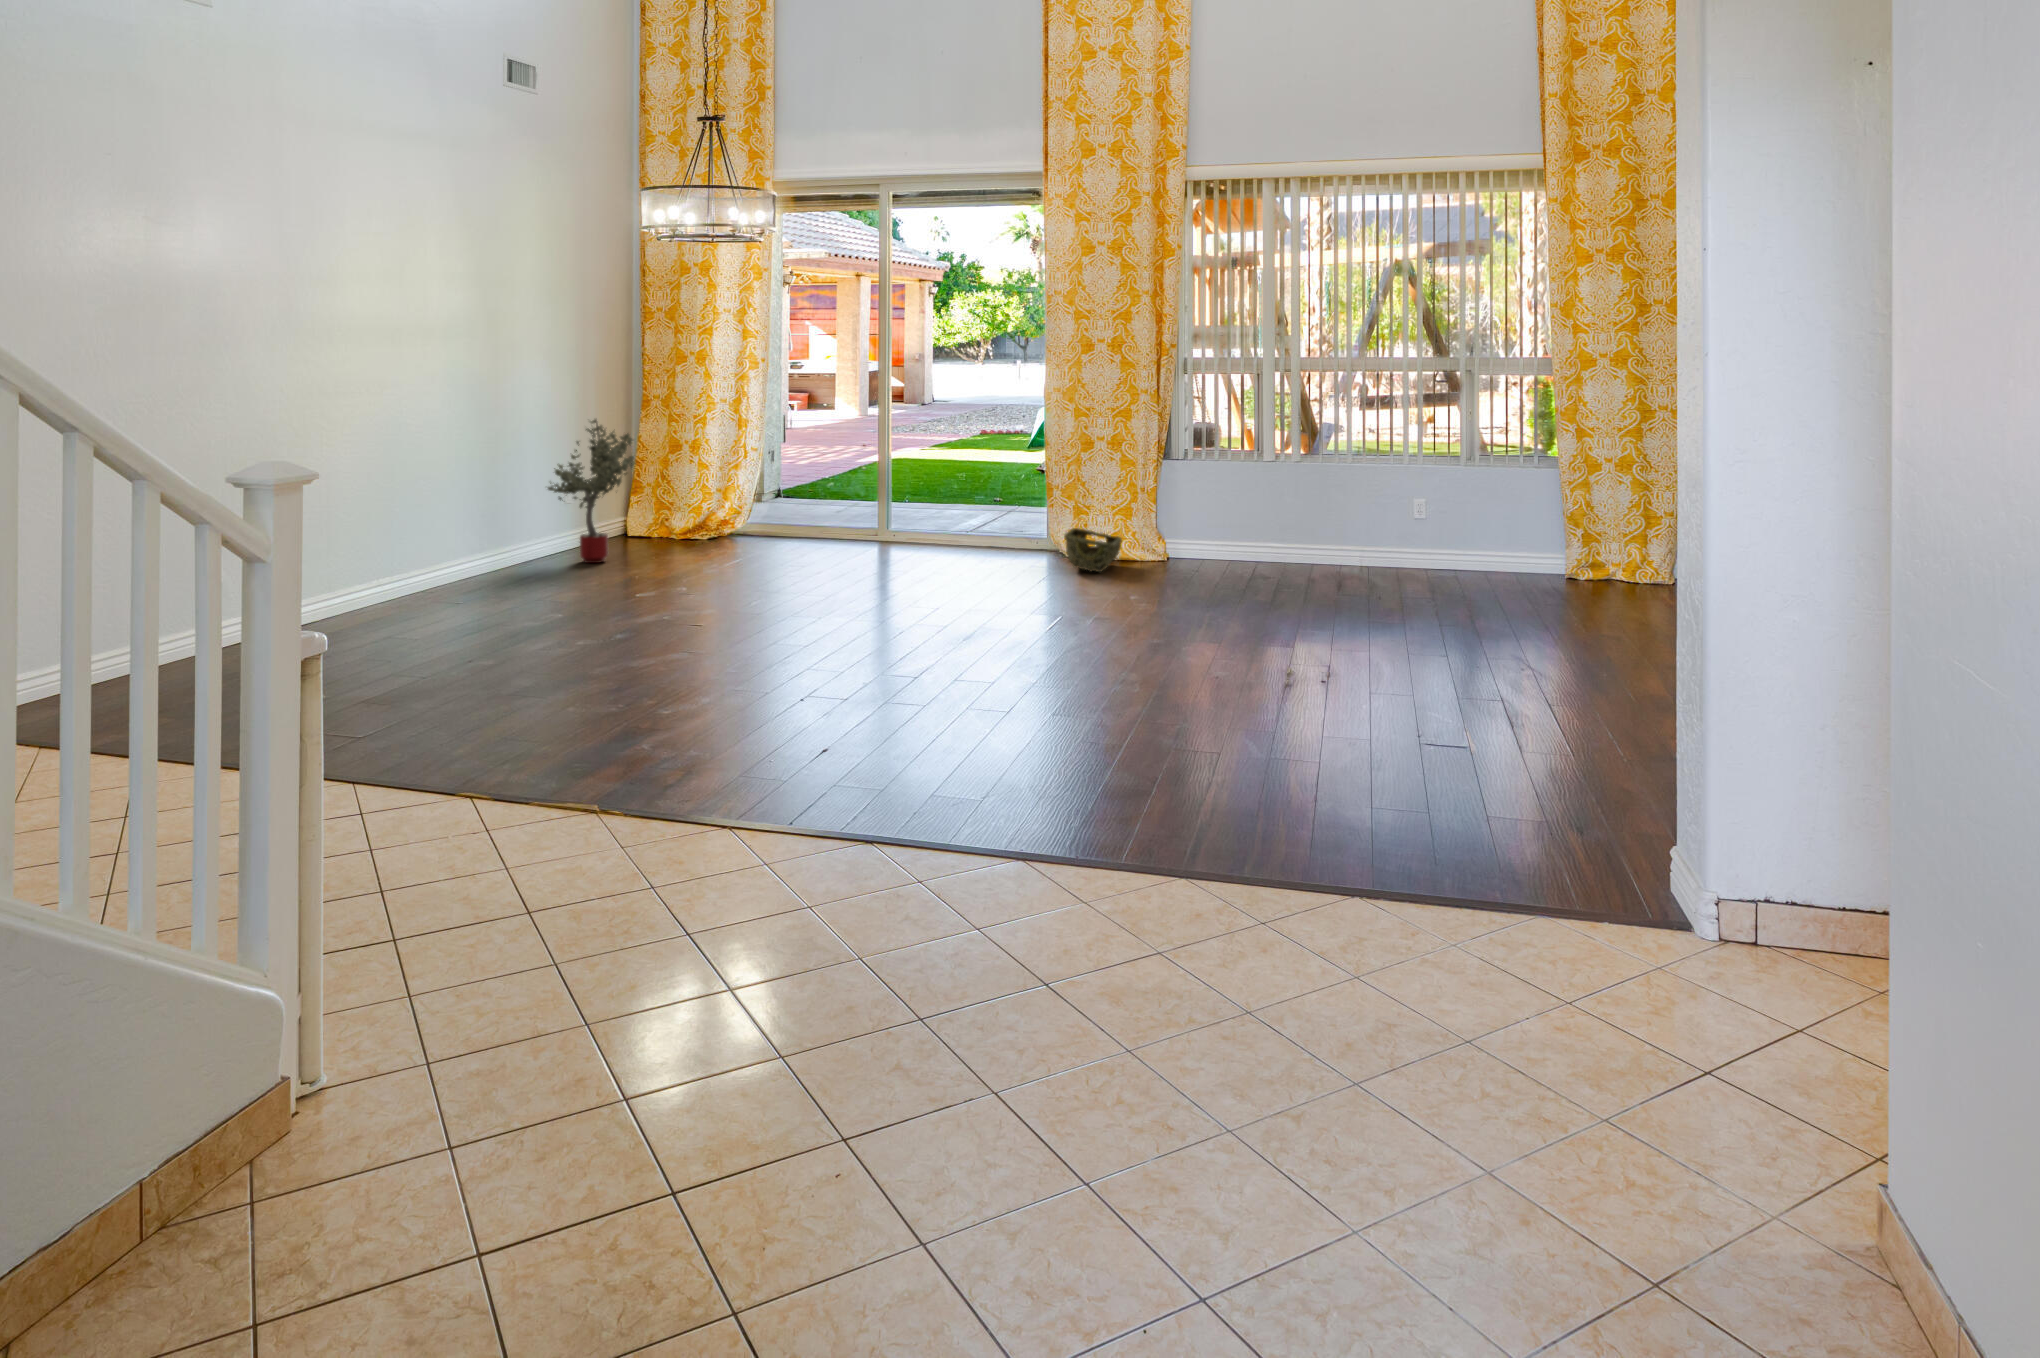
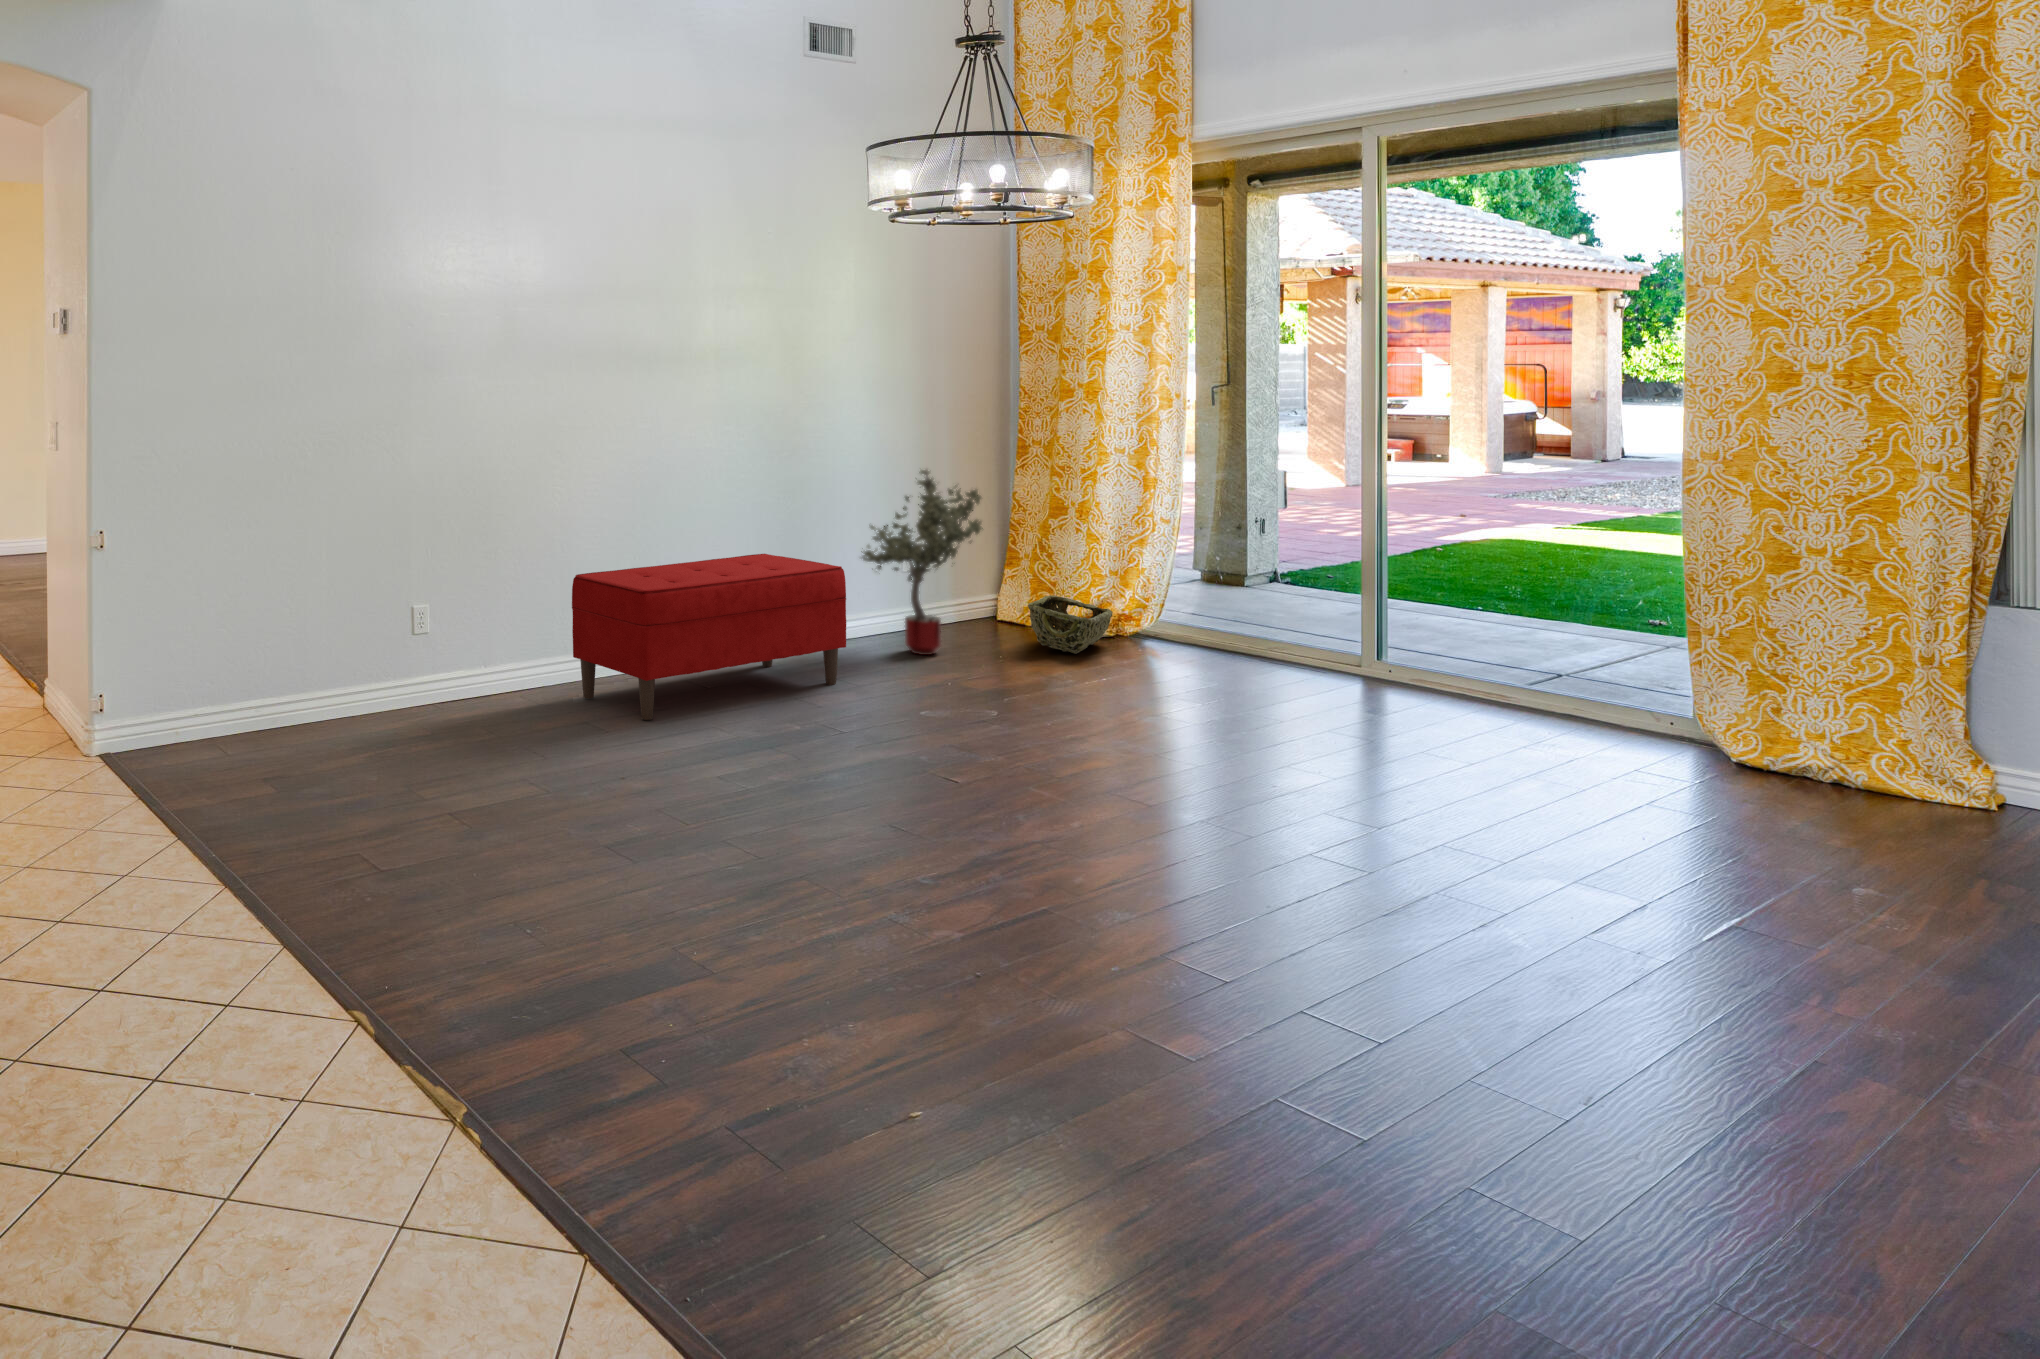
bench: none [339,492,559,625] -> present [572,554,846,720]
woven basket: present [1064,528,1122,572] -> present [1028,595,1113,654]

